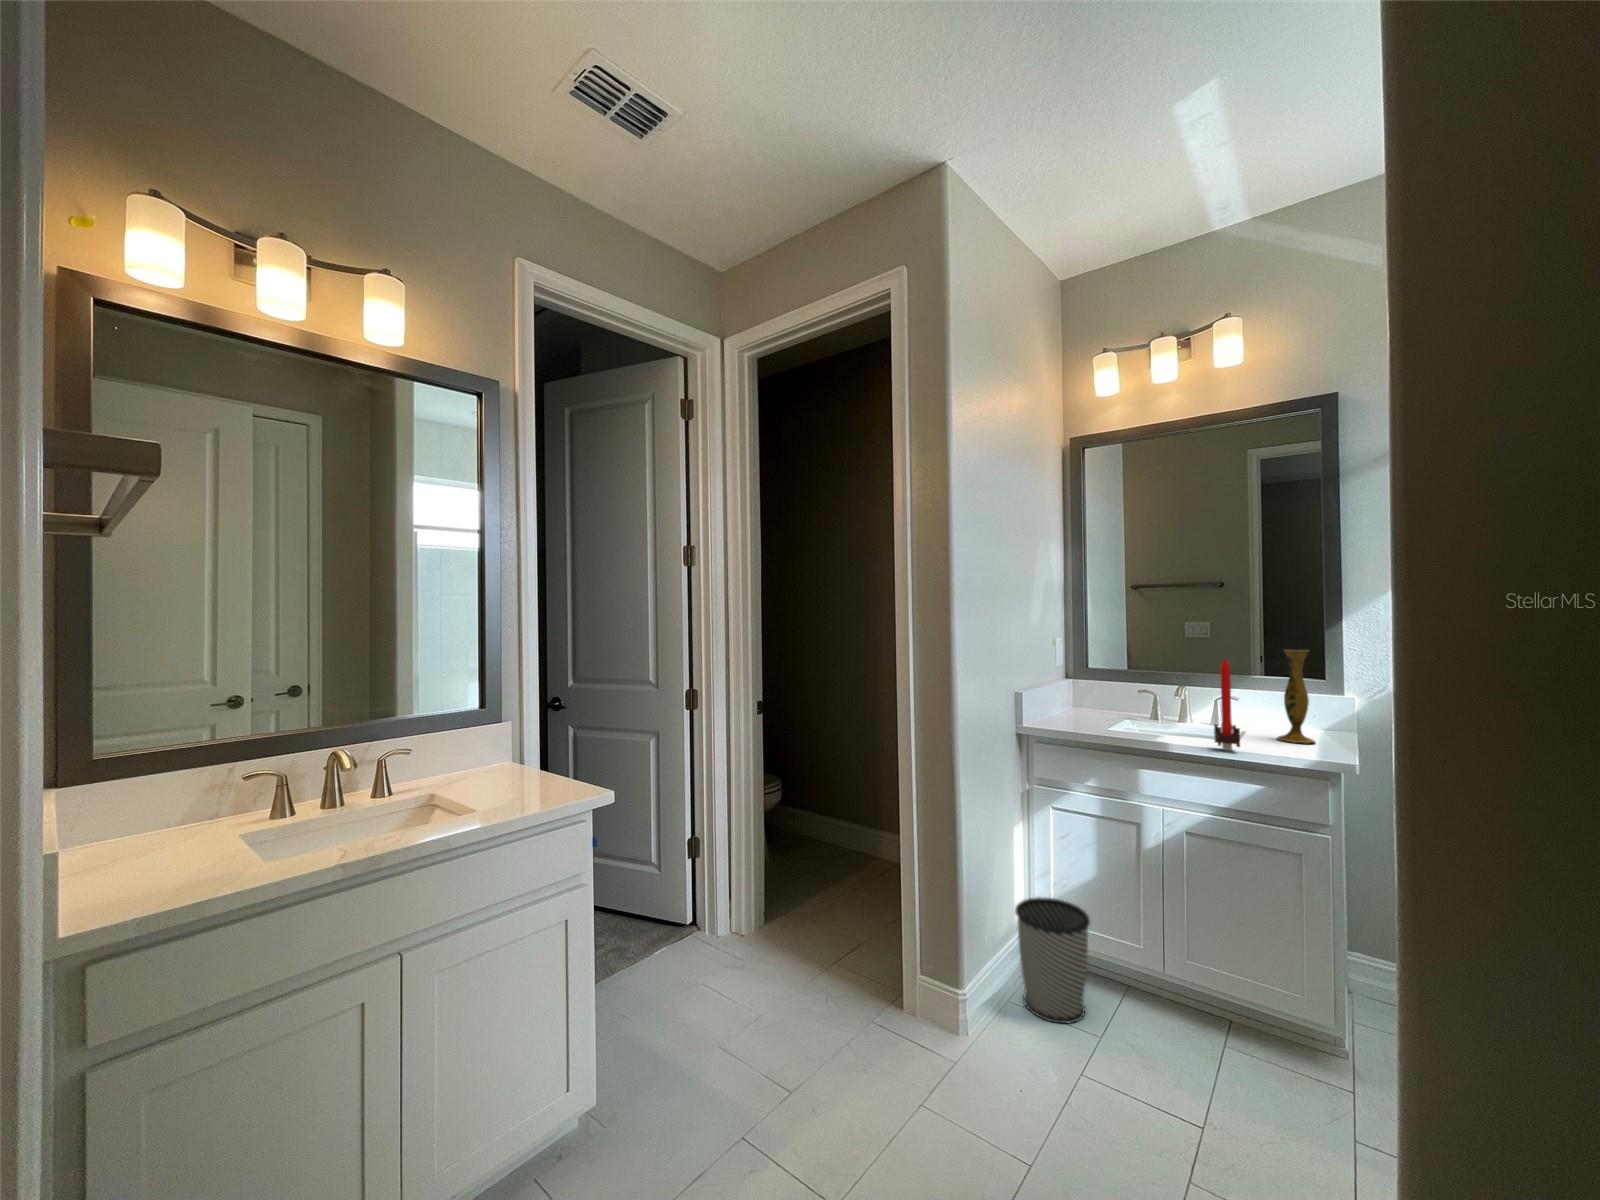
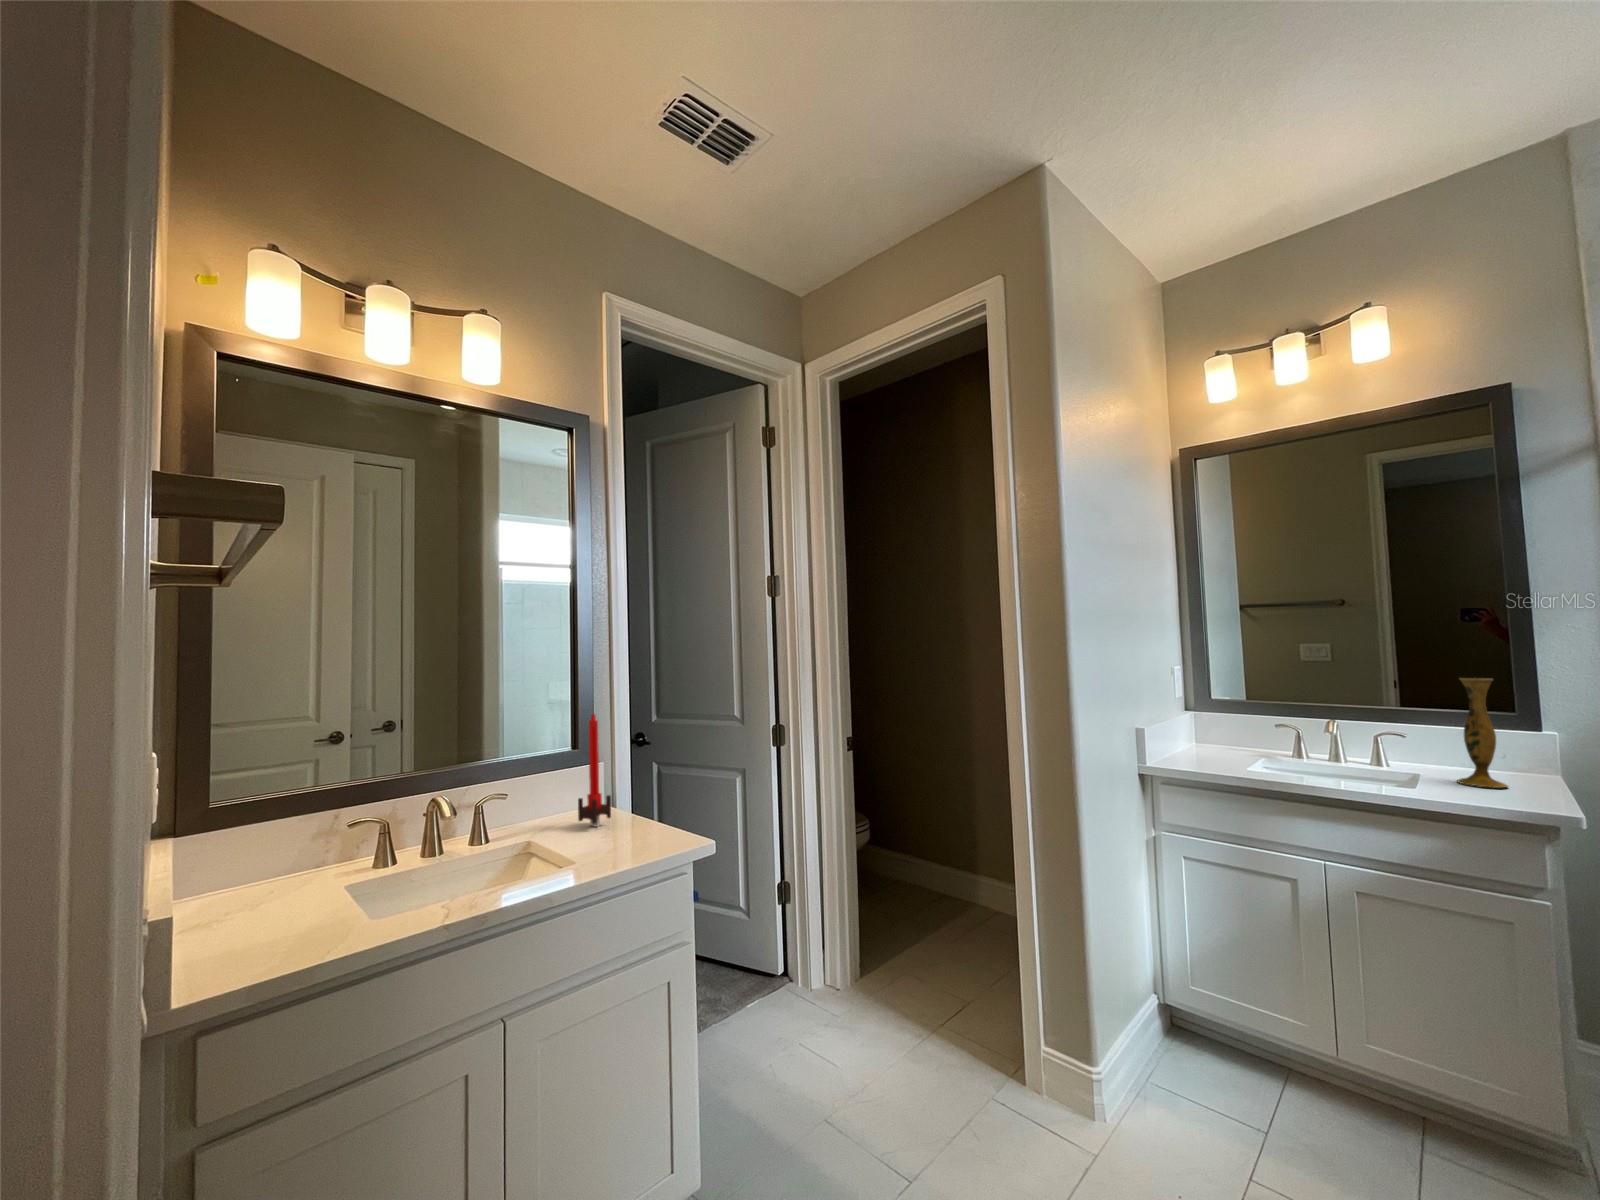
candle: present [1214,658,1240,750] -> present [578,714,611,827]
wastebasket: present [1015,897,1090,1023] -> none [1149,962,1241,1112]

